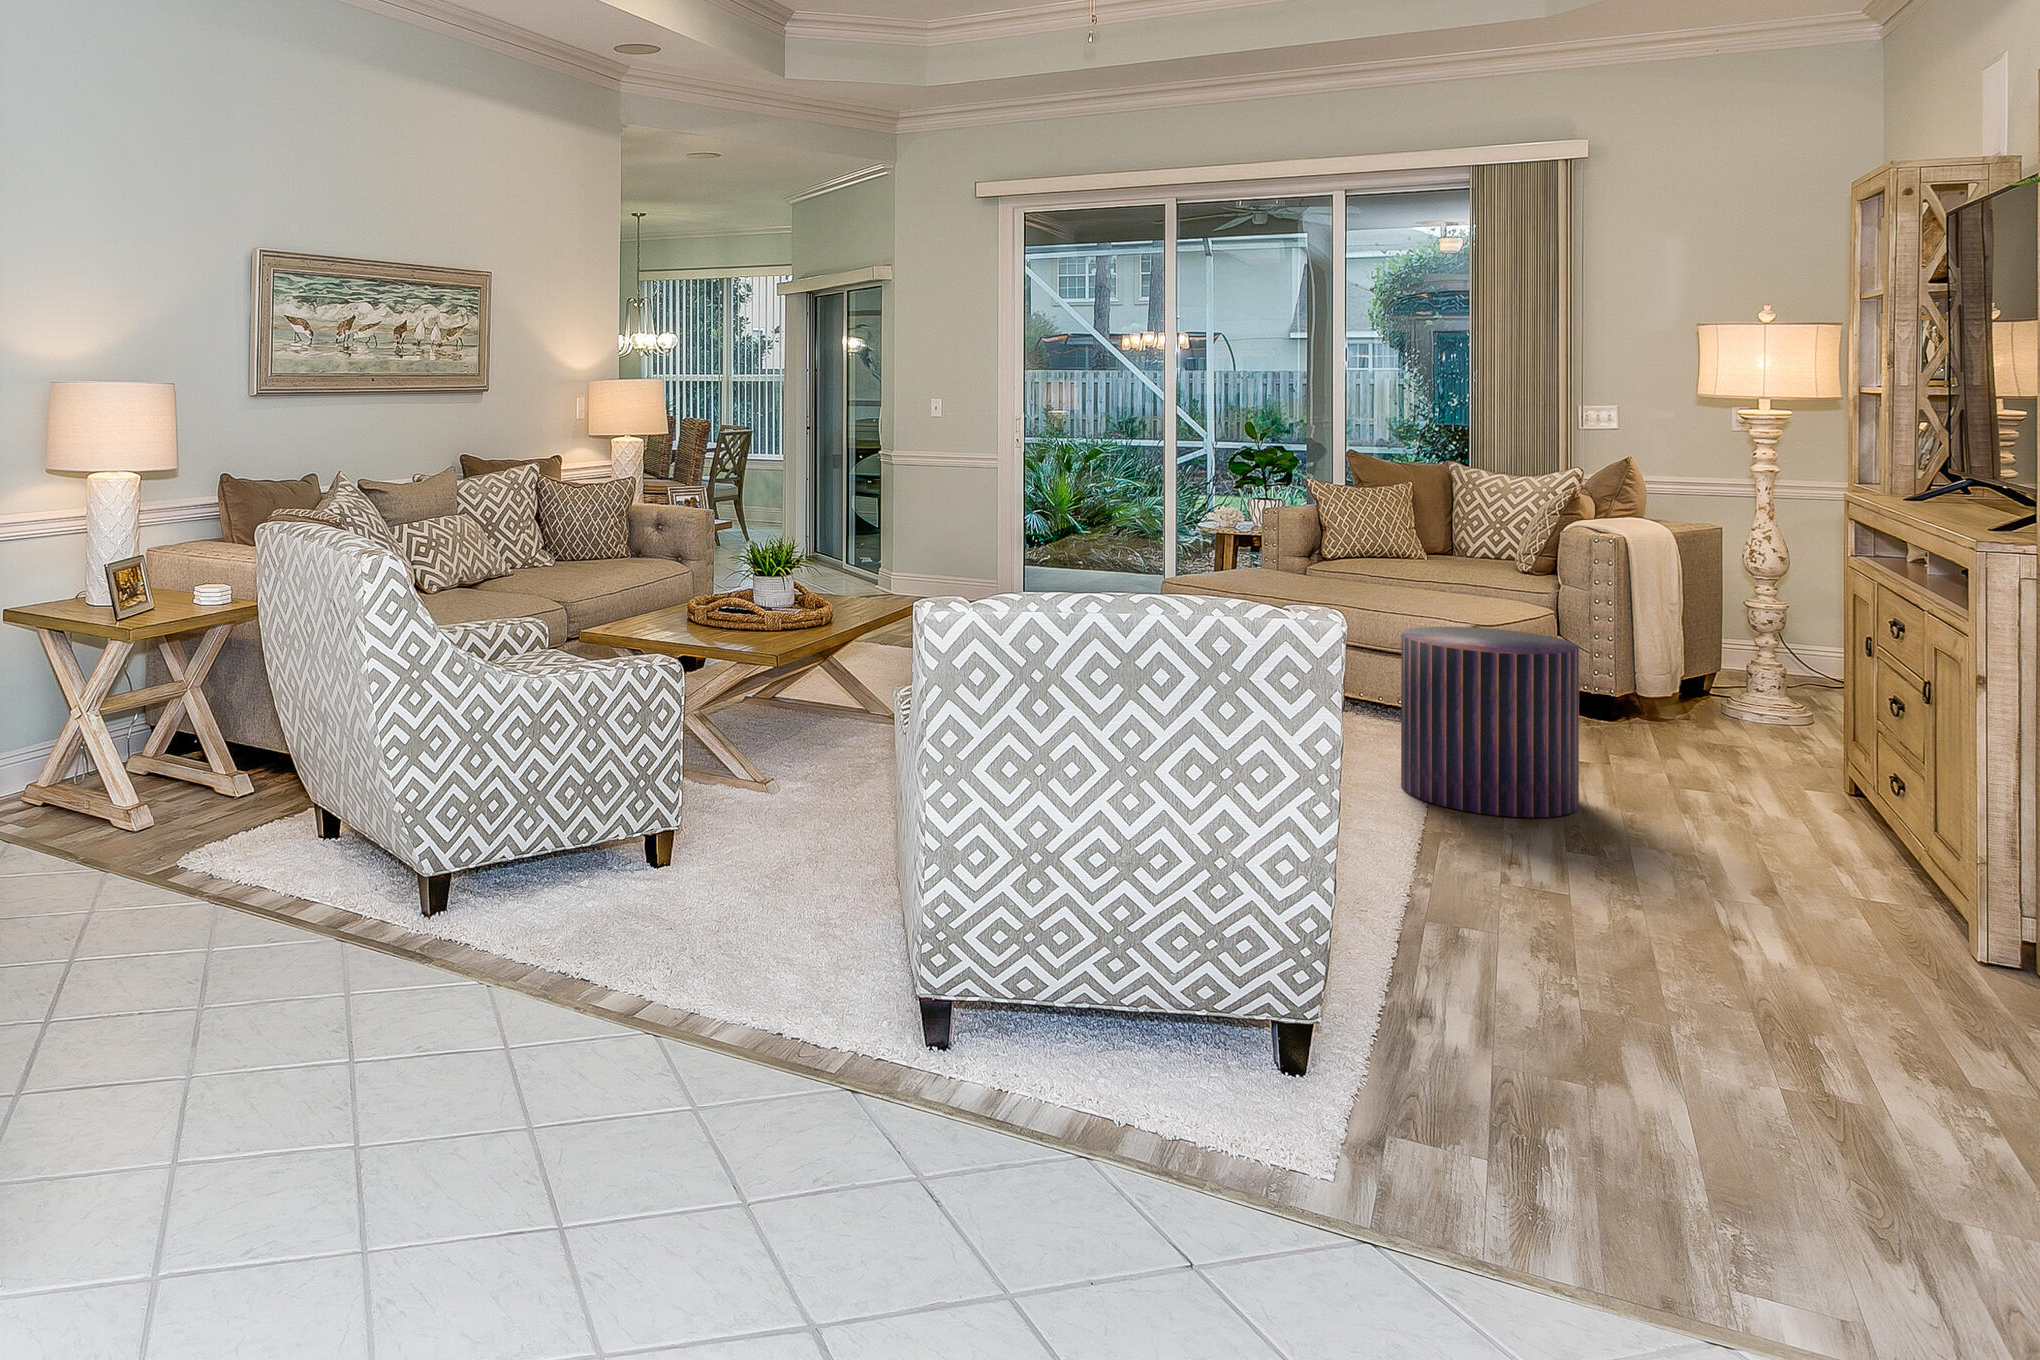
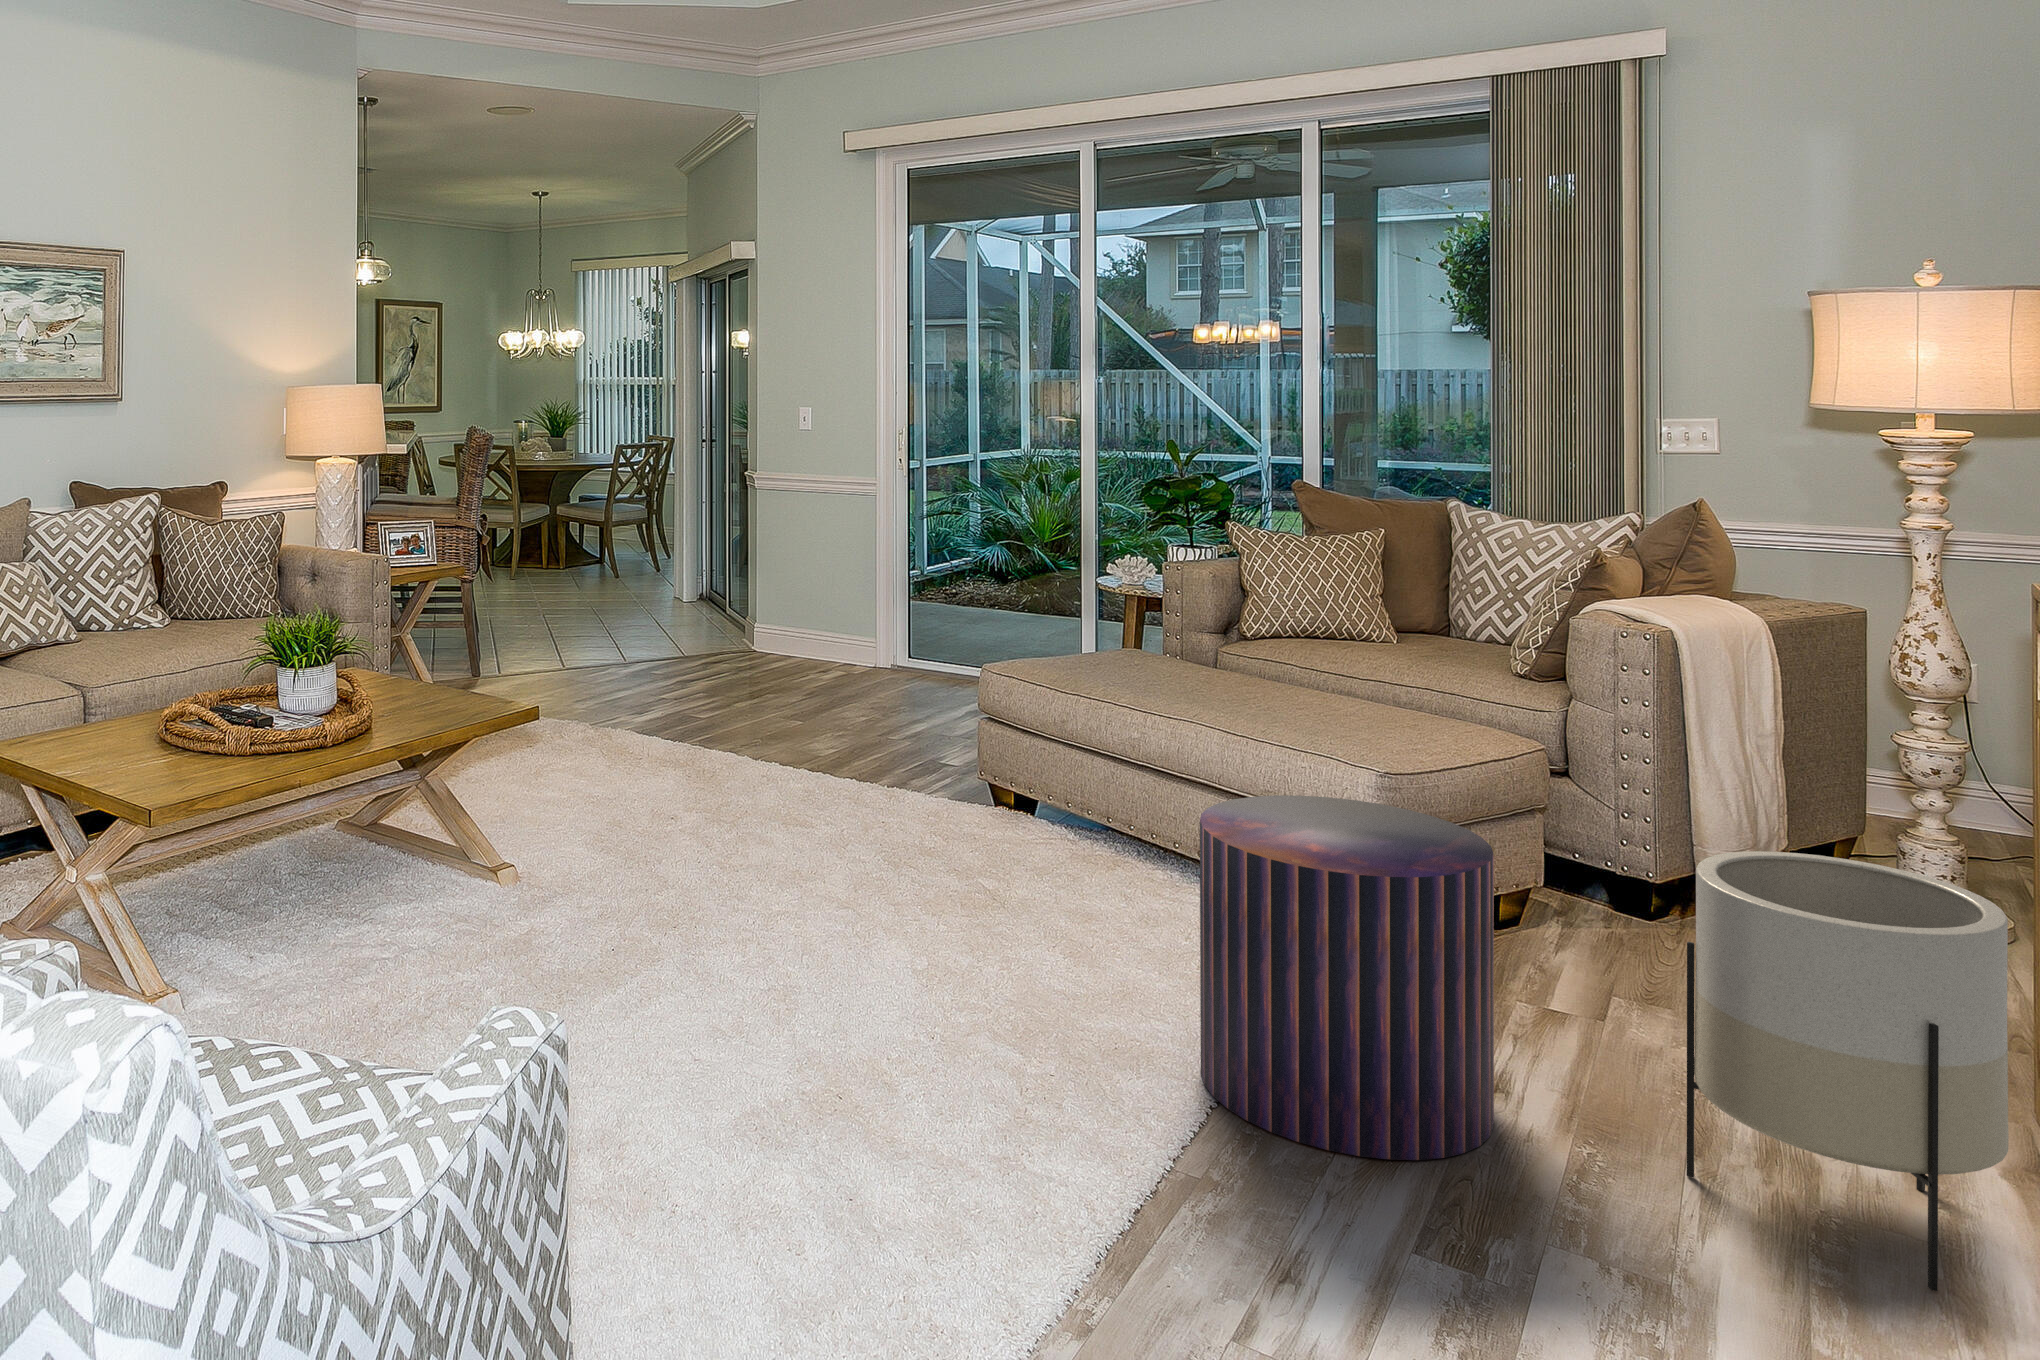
planter: none [1688,637,1856,849] -> present [1687,851,2009,1291]

